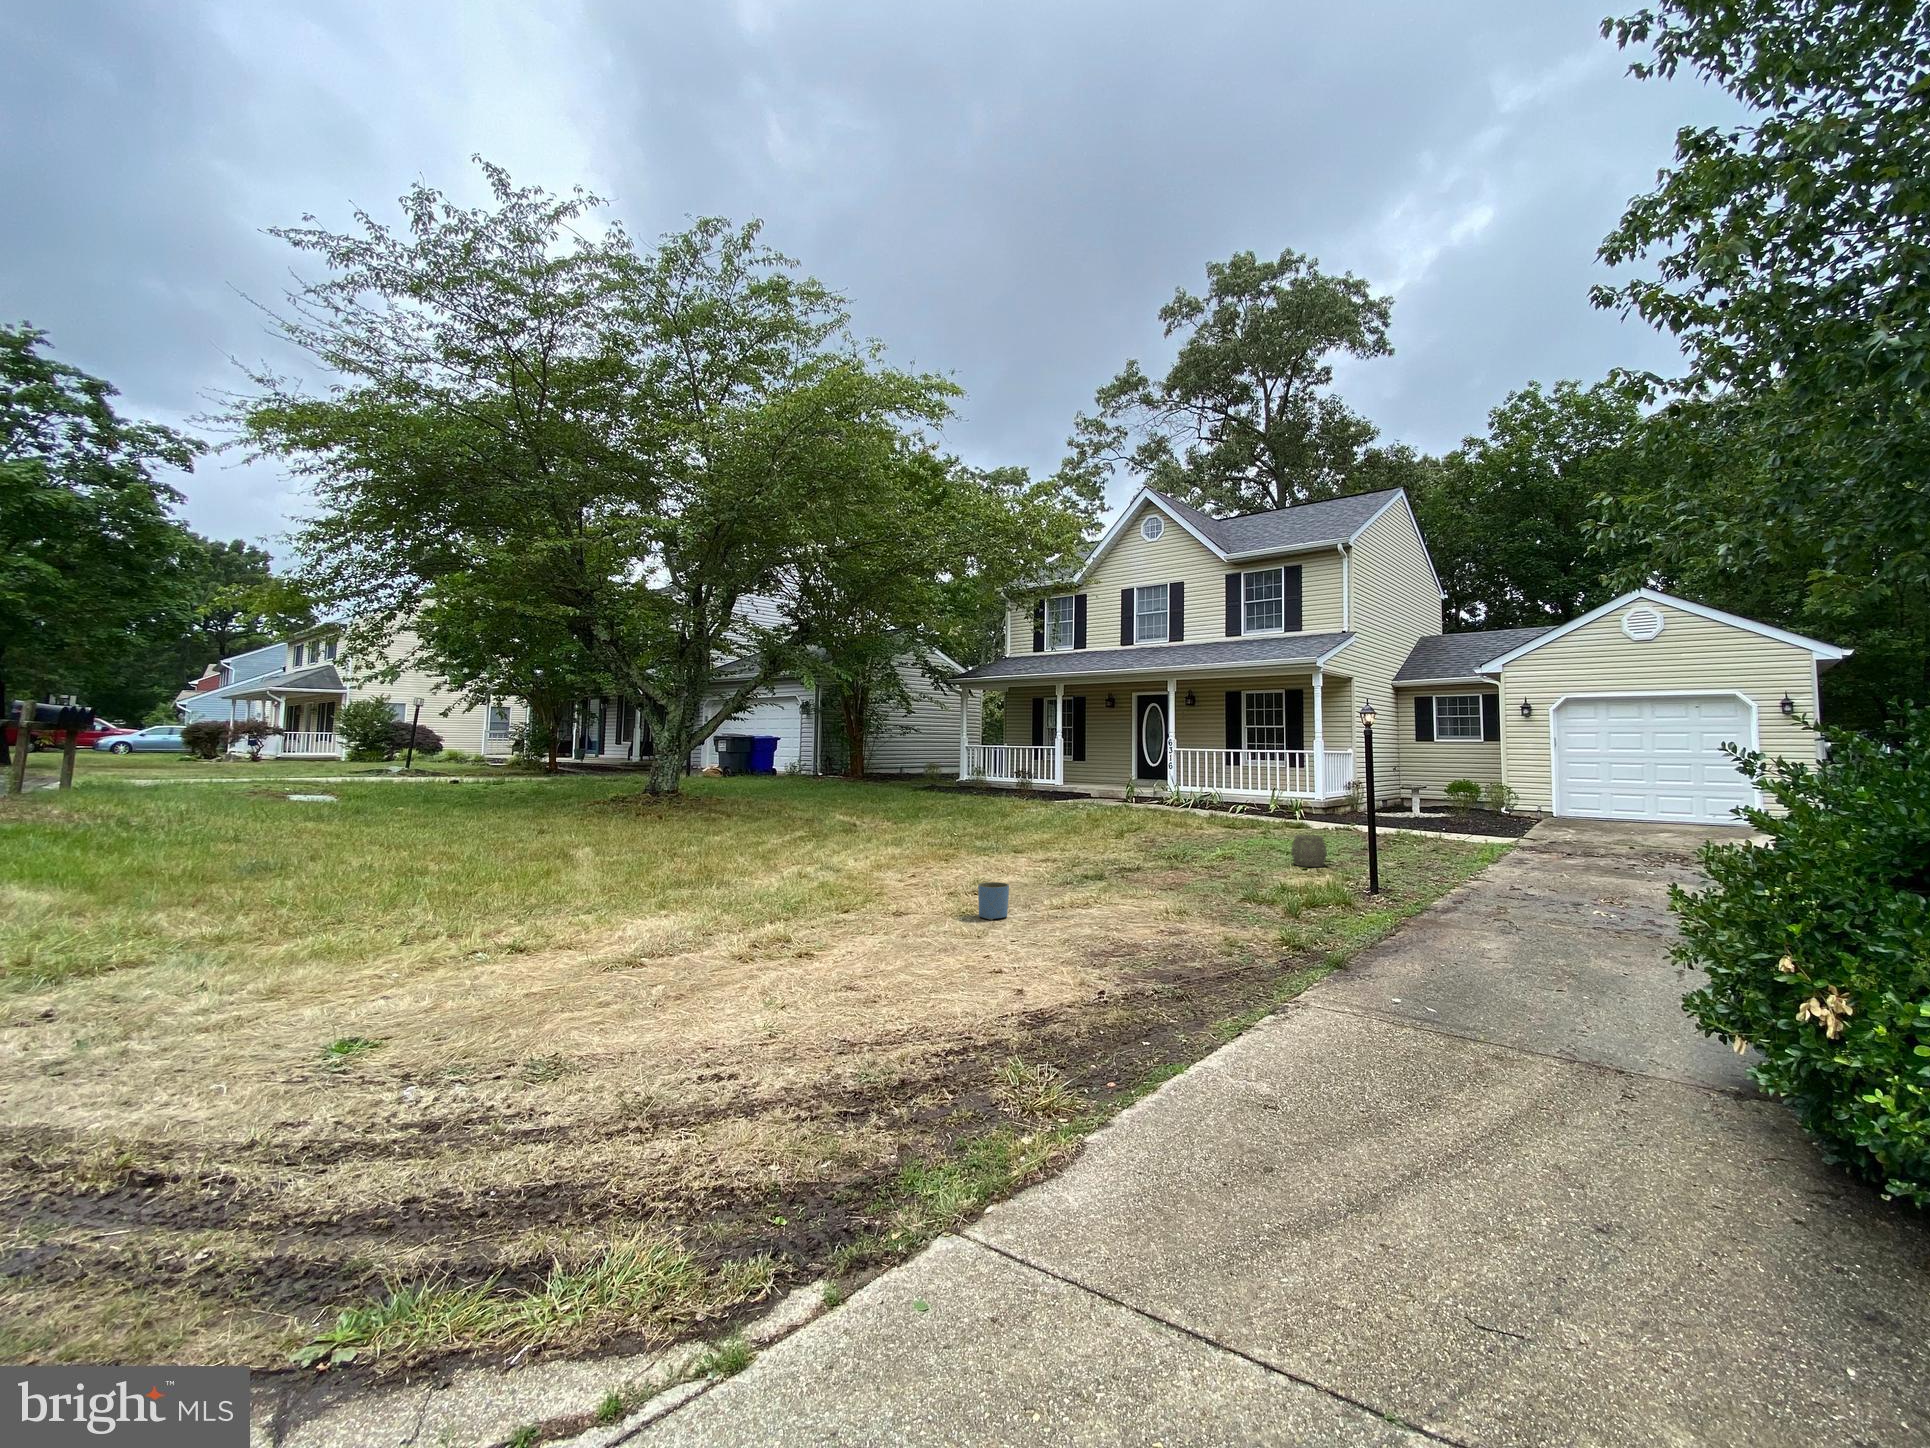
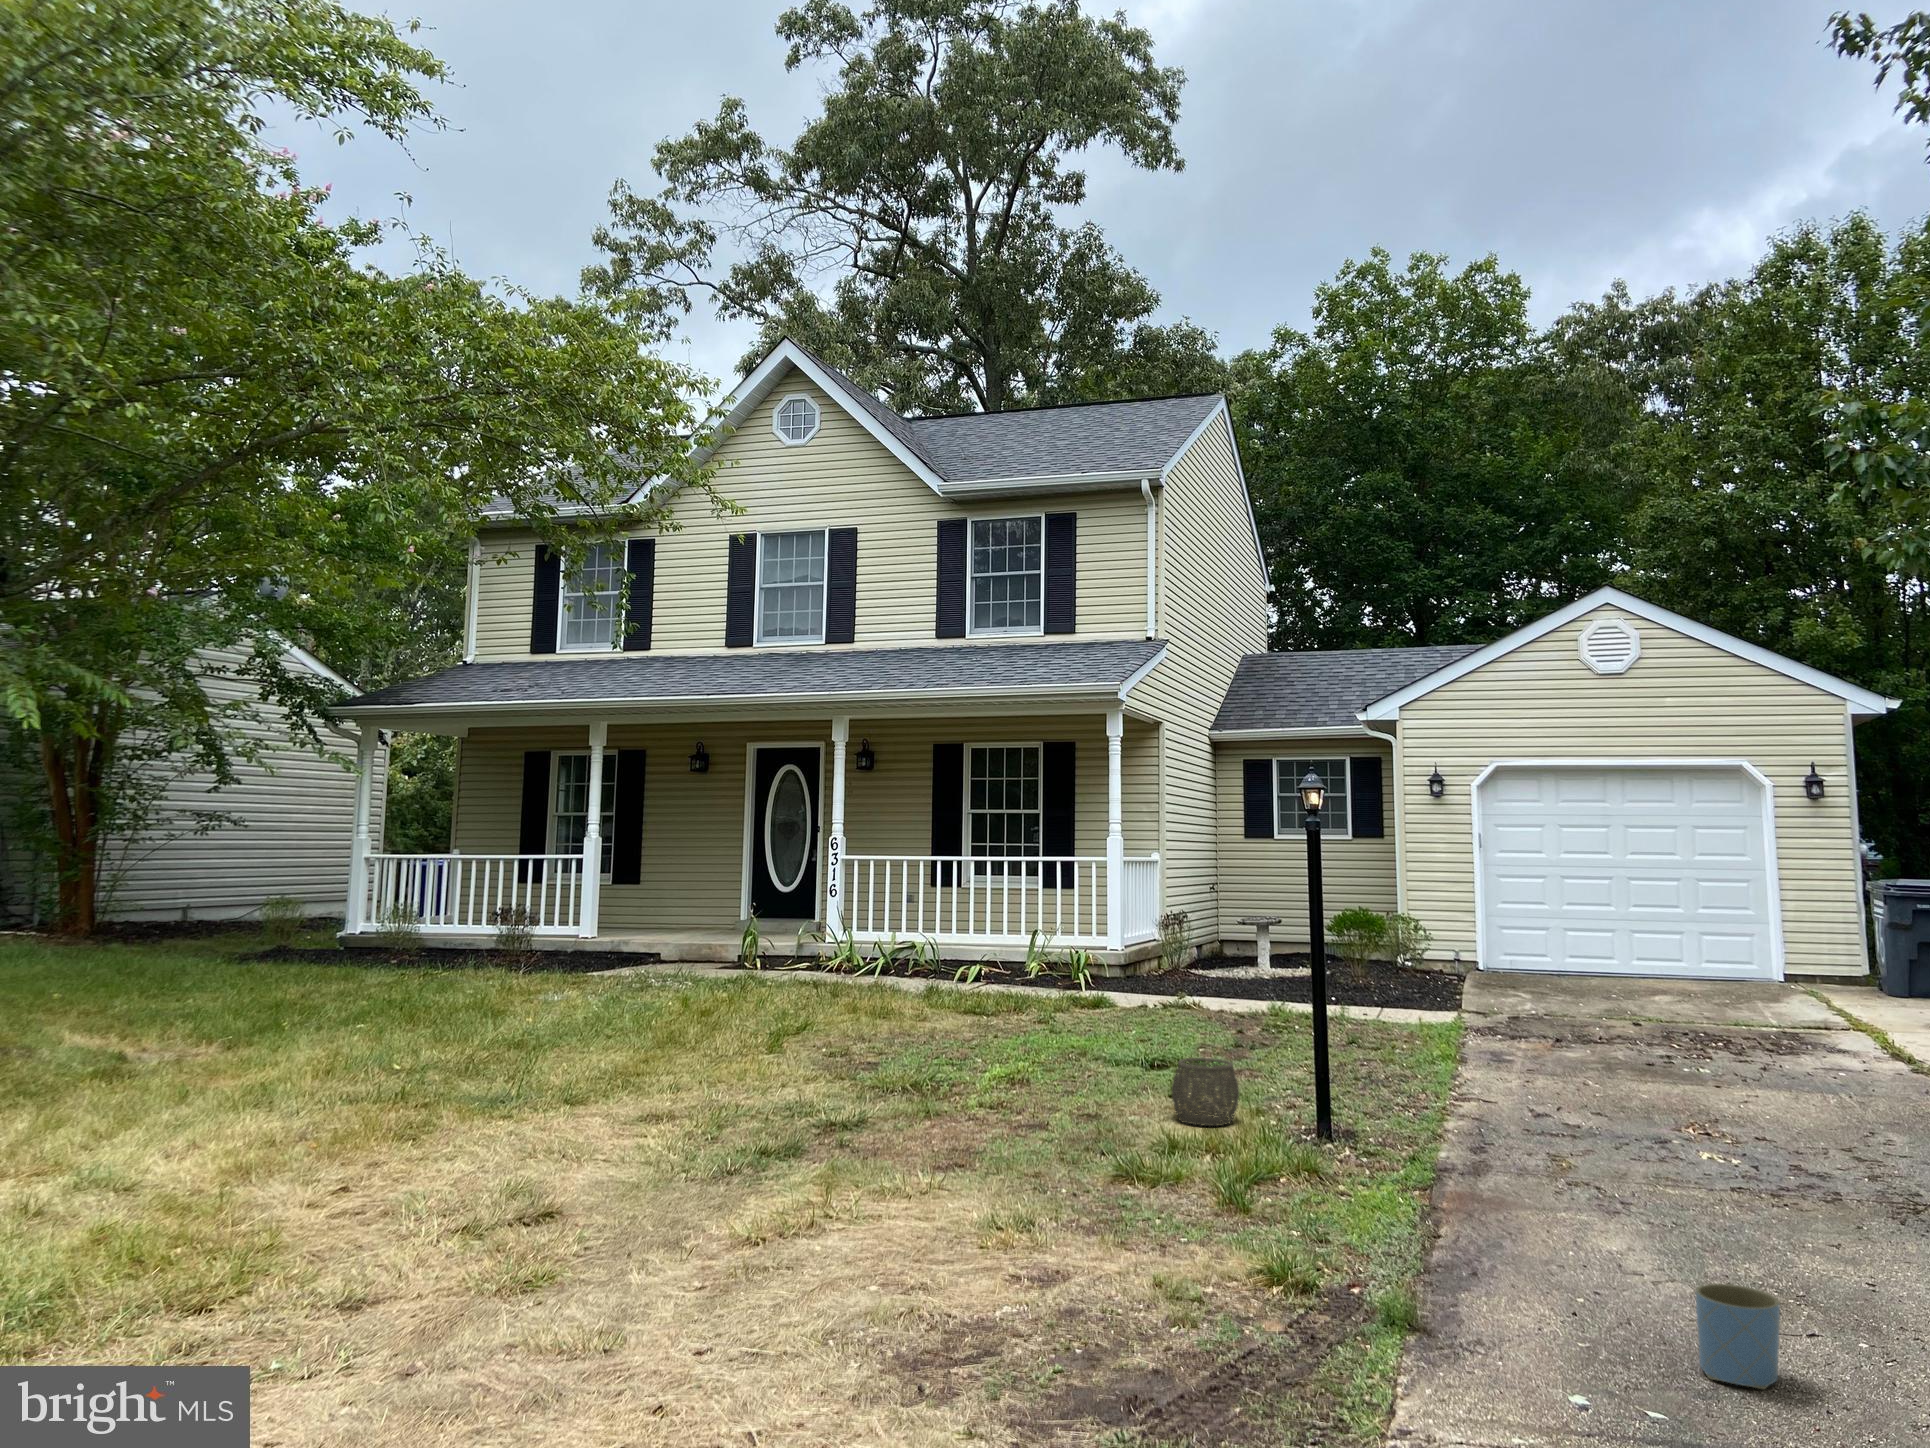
planter: present [978,882,1009,920] -> present [1696,1283,1780,1389]

